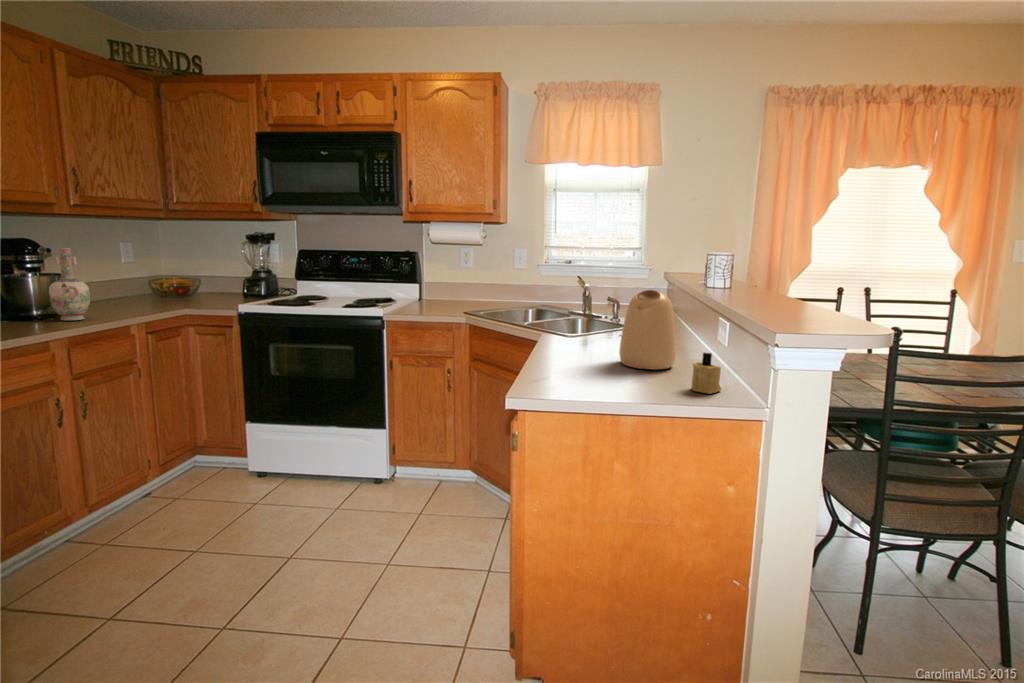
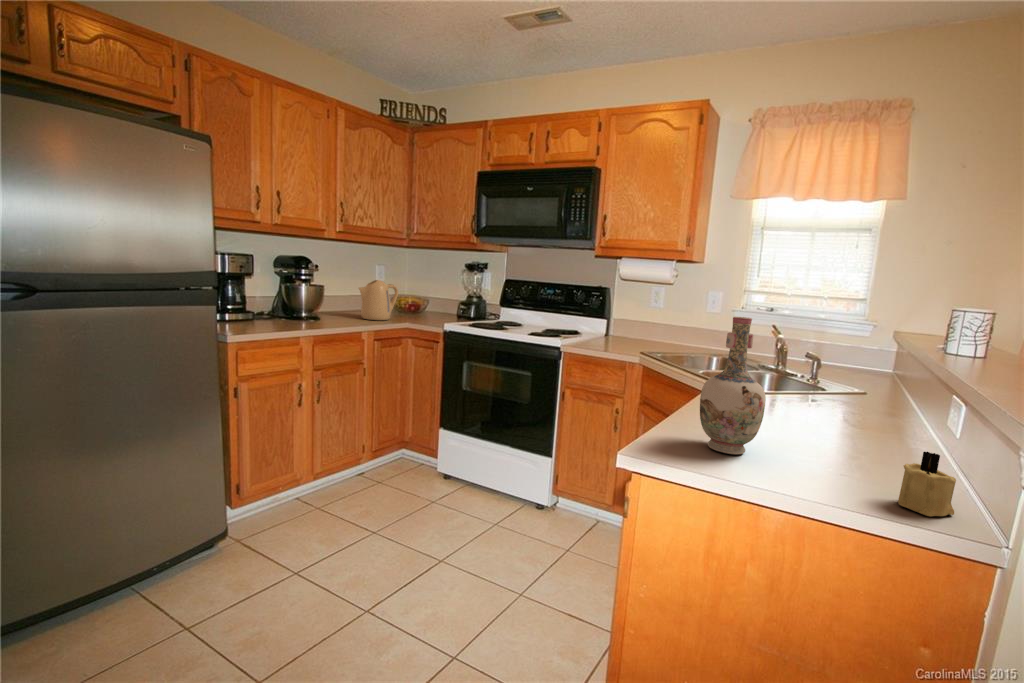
vase: present [49,248,90,320] -> present [700,317,766,454]
kettle: present [619,290,676,370] -> present [359,280,398,320]

